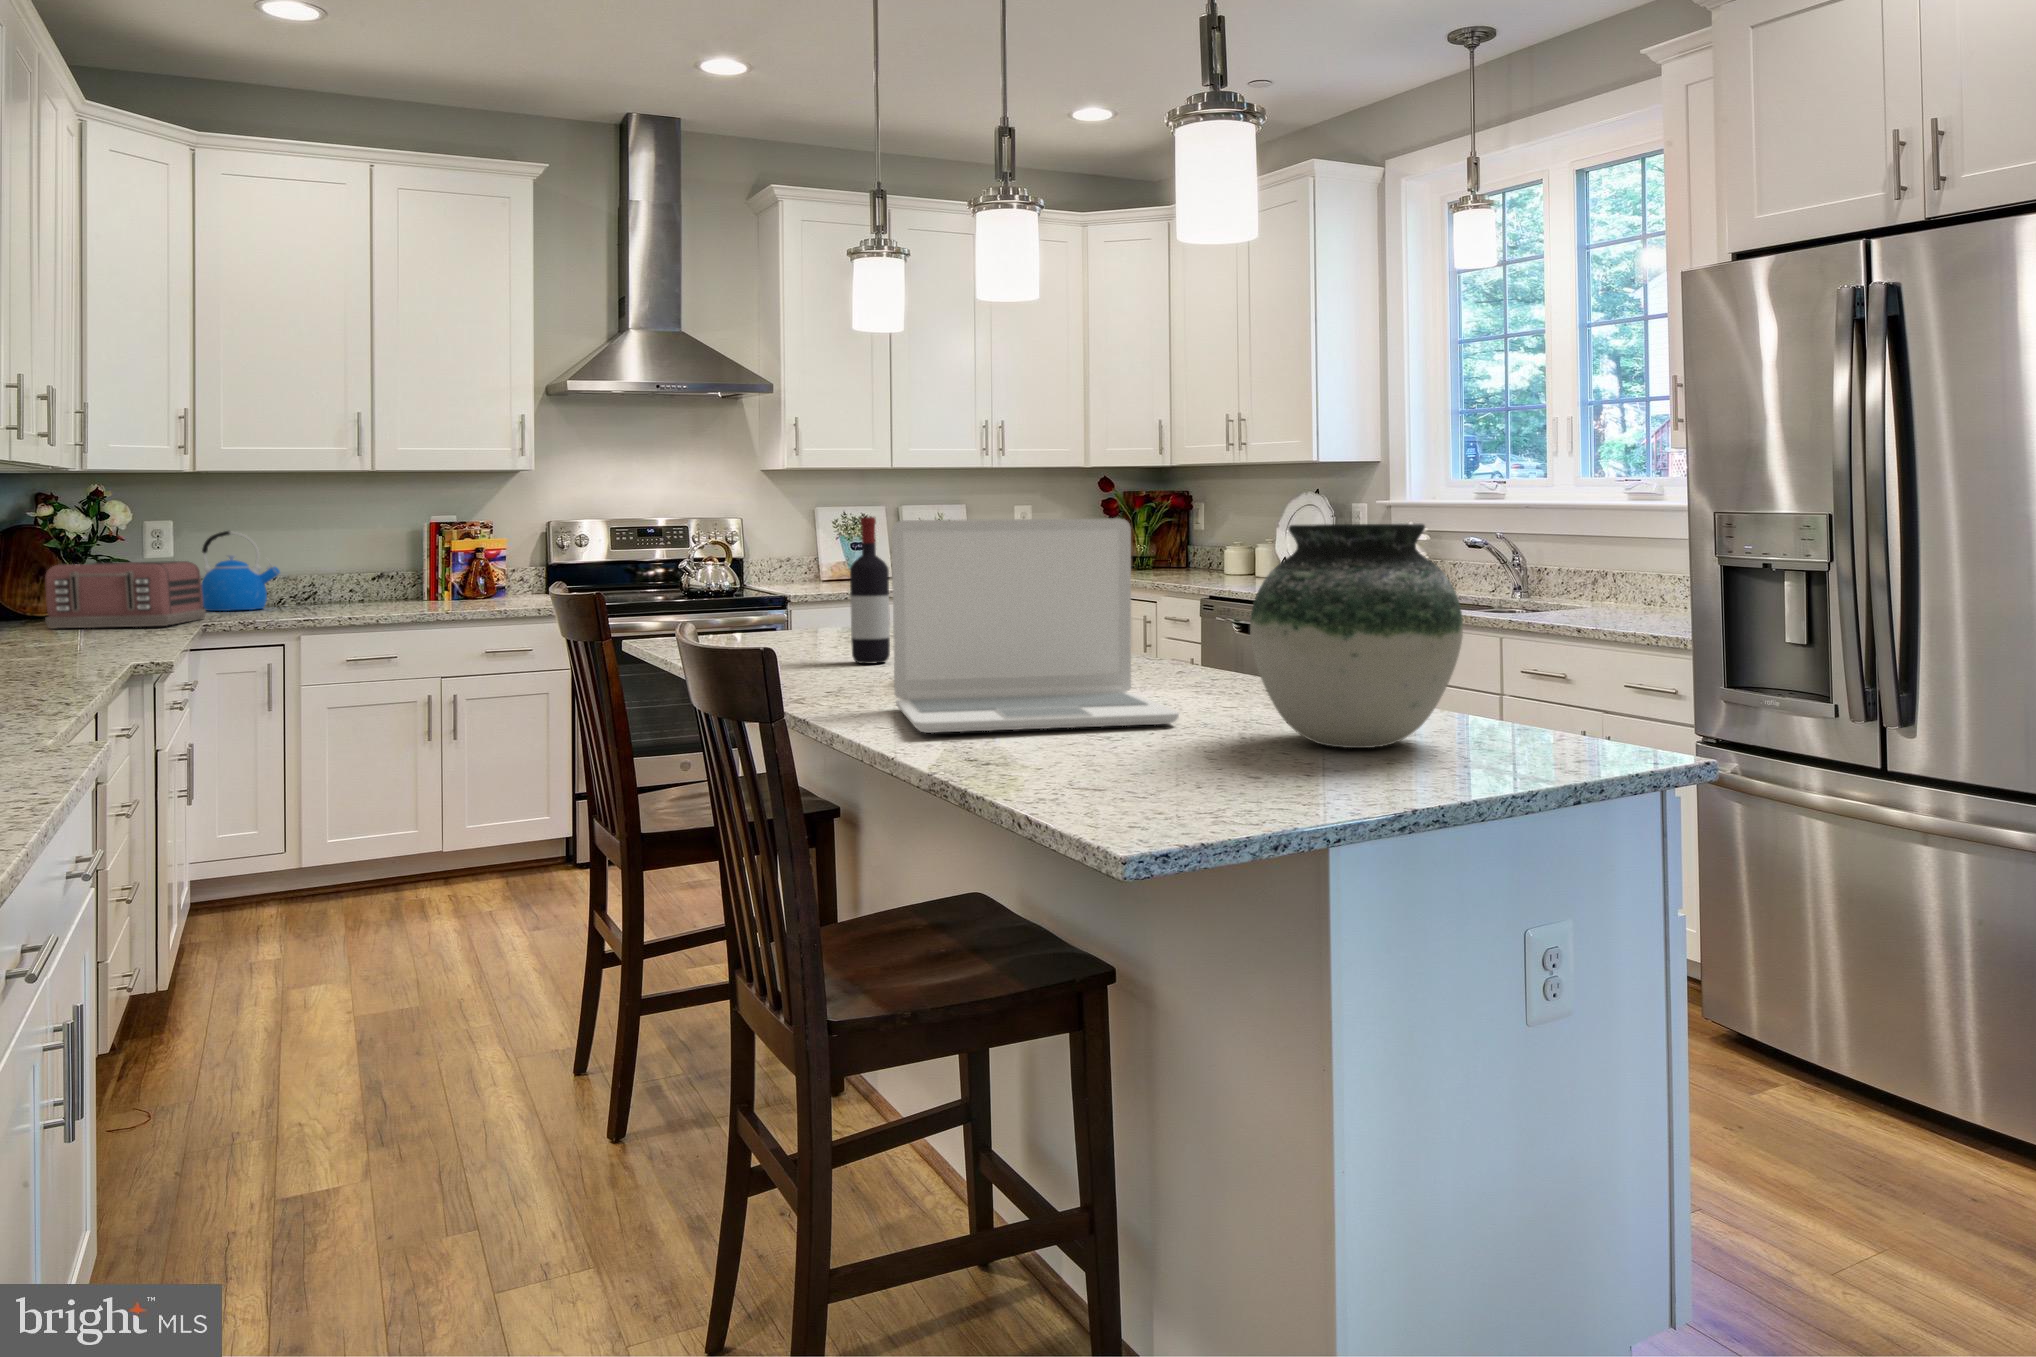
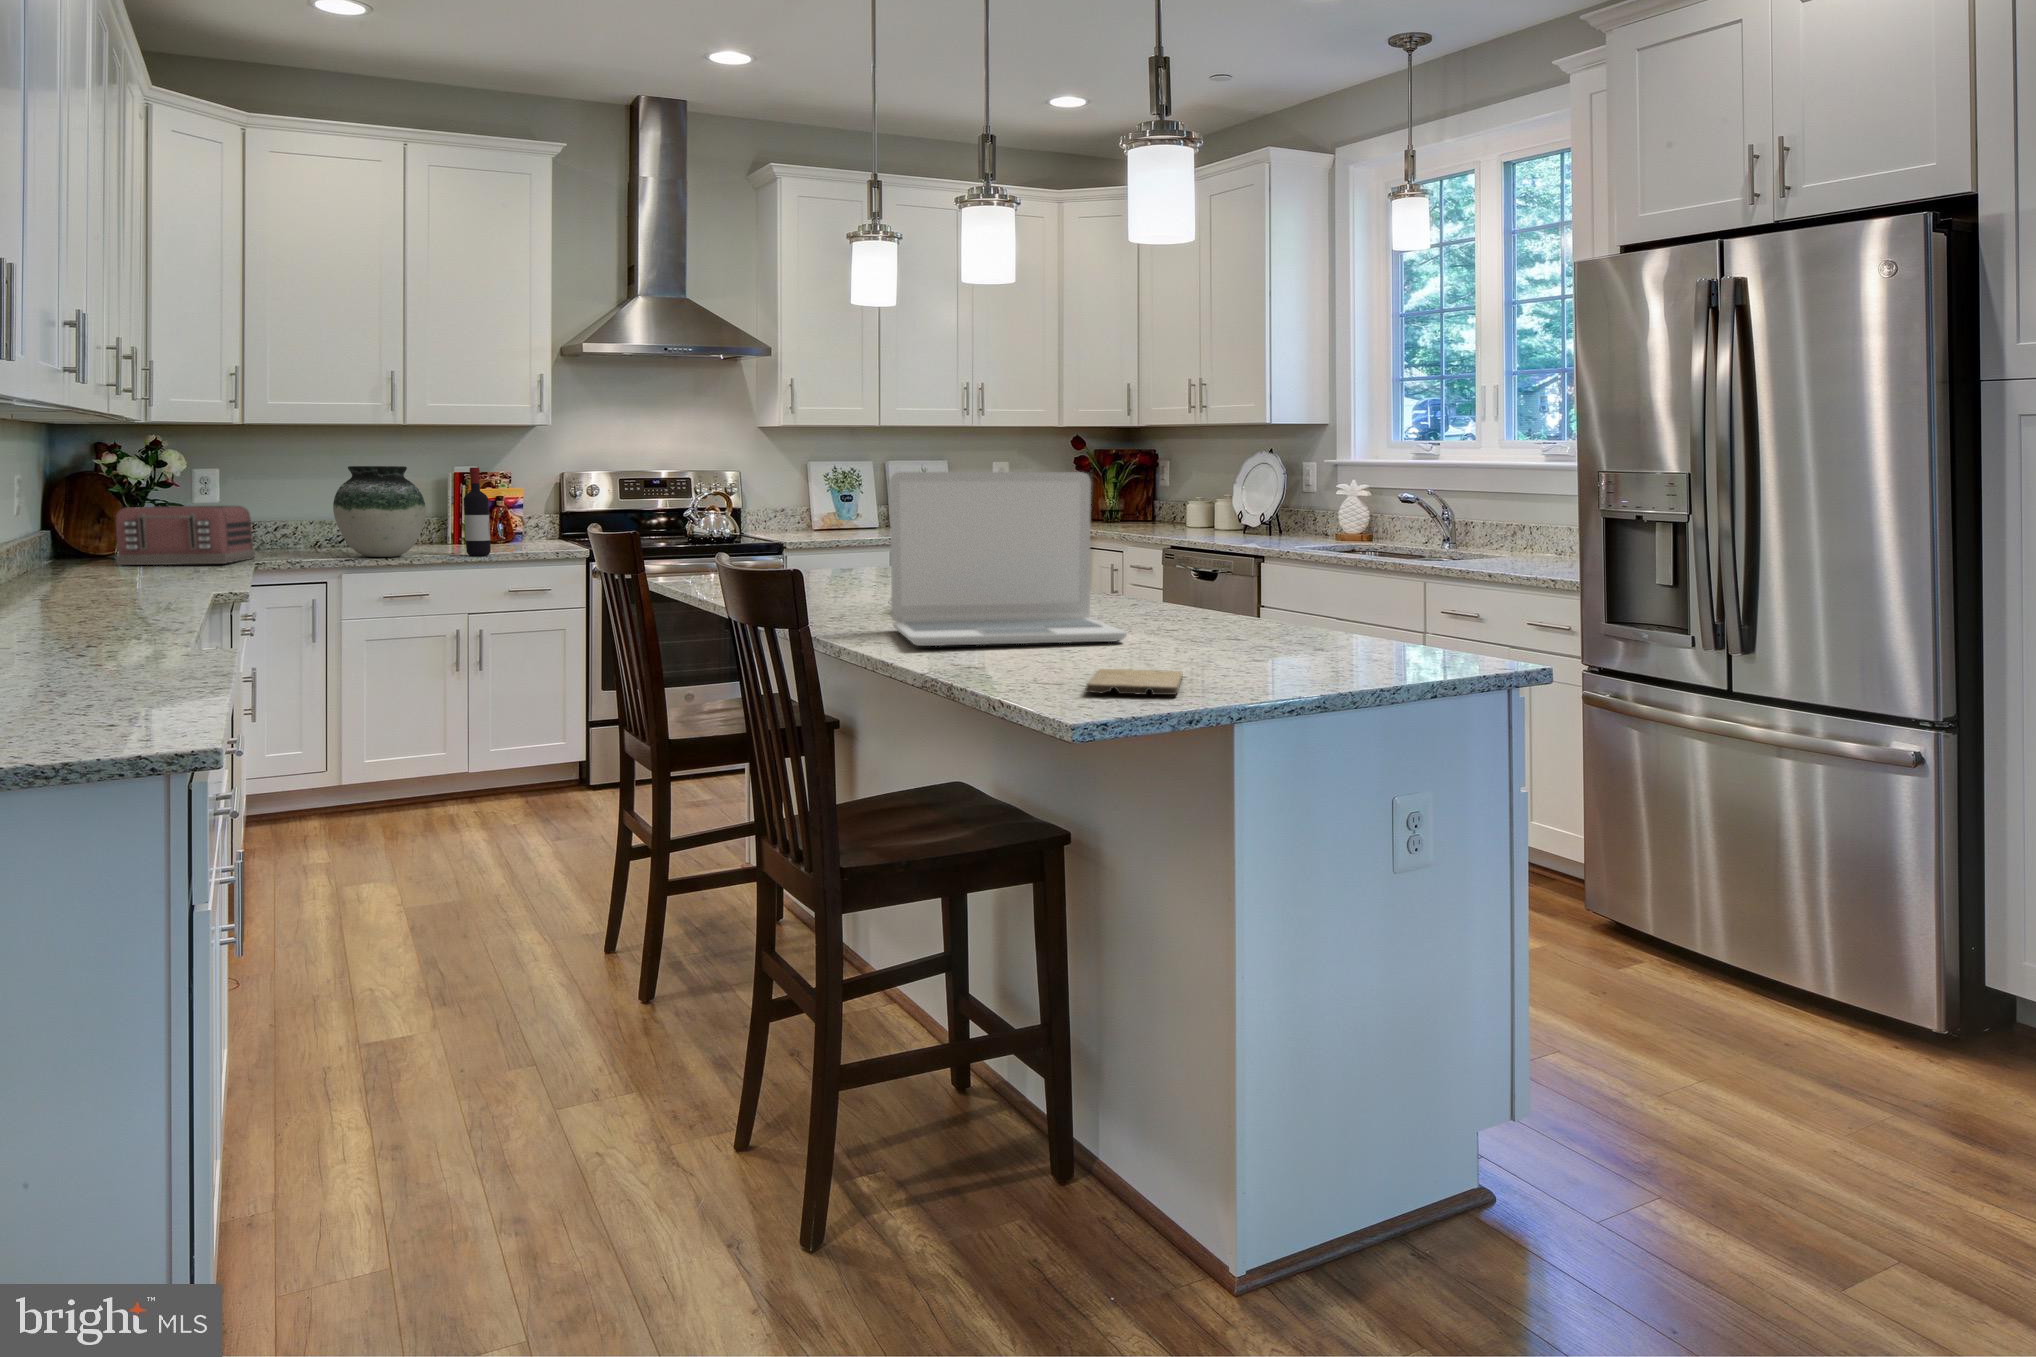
wine bottle: present [850,517,890,664] -> present [463,467,491,556]
vase: present [1250,524,1463,748] -> present [333,466,426,557]
kettle: present [202,531,280,611] -> none [246,478,318,552]
cutting board: none [1135,768,1257,808] -> present [1085,669,1183,695]

